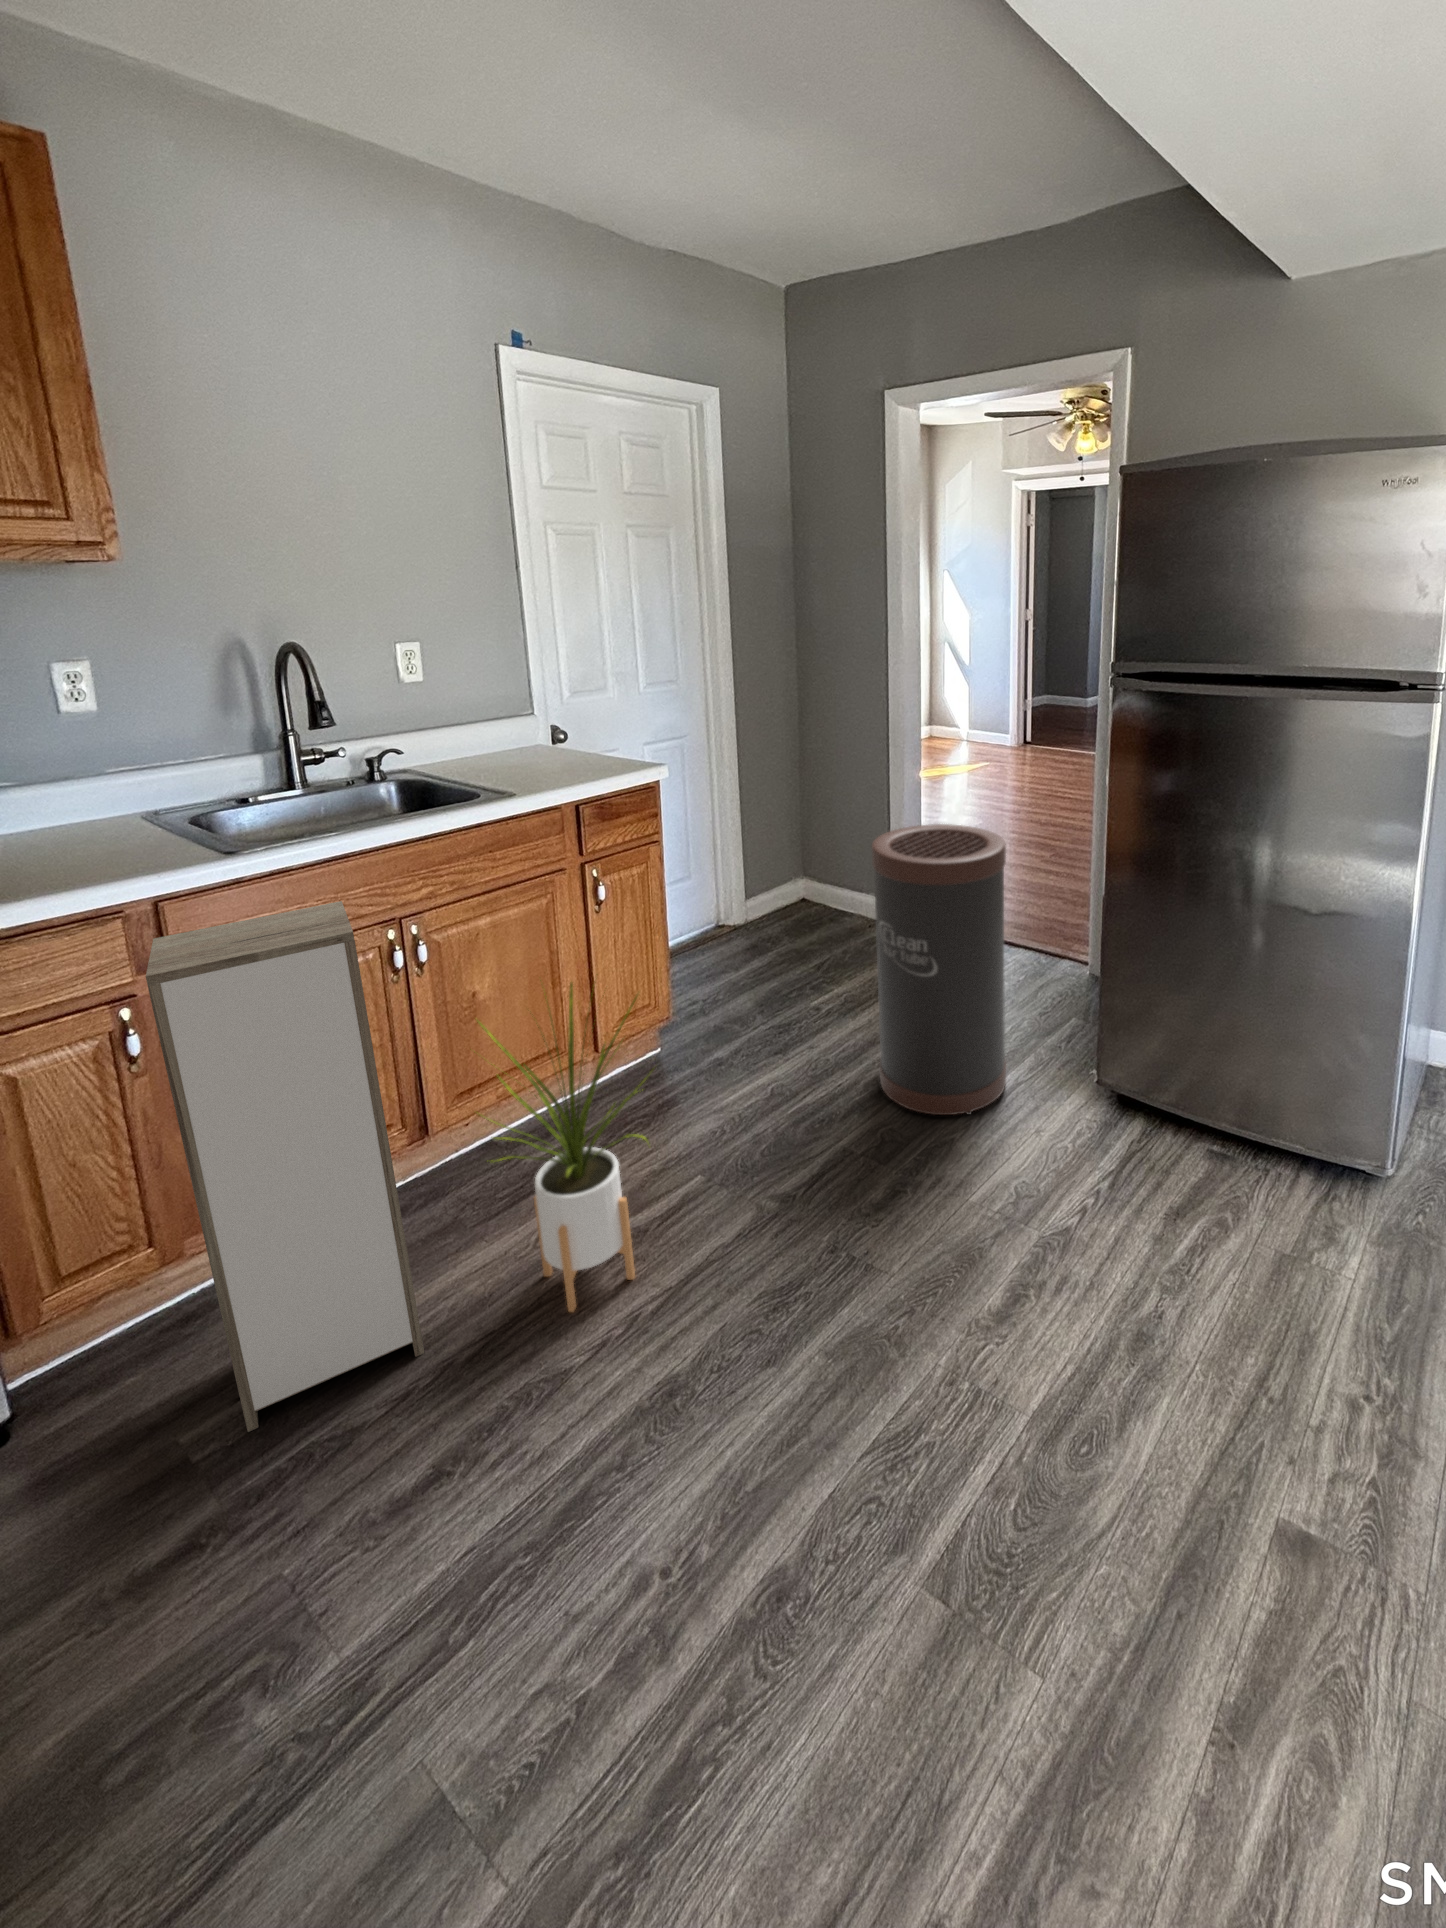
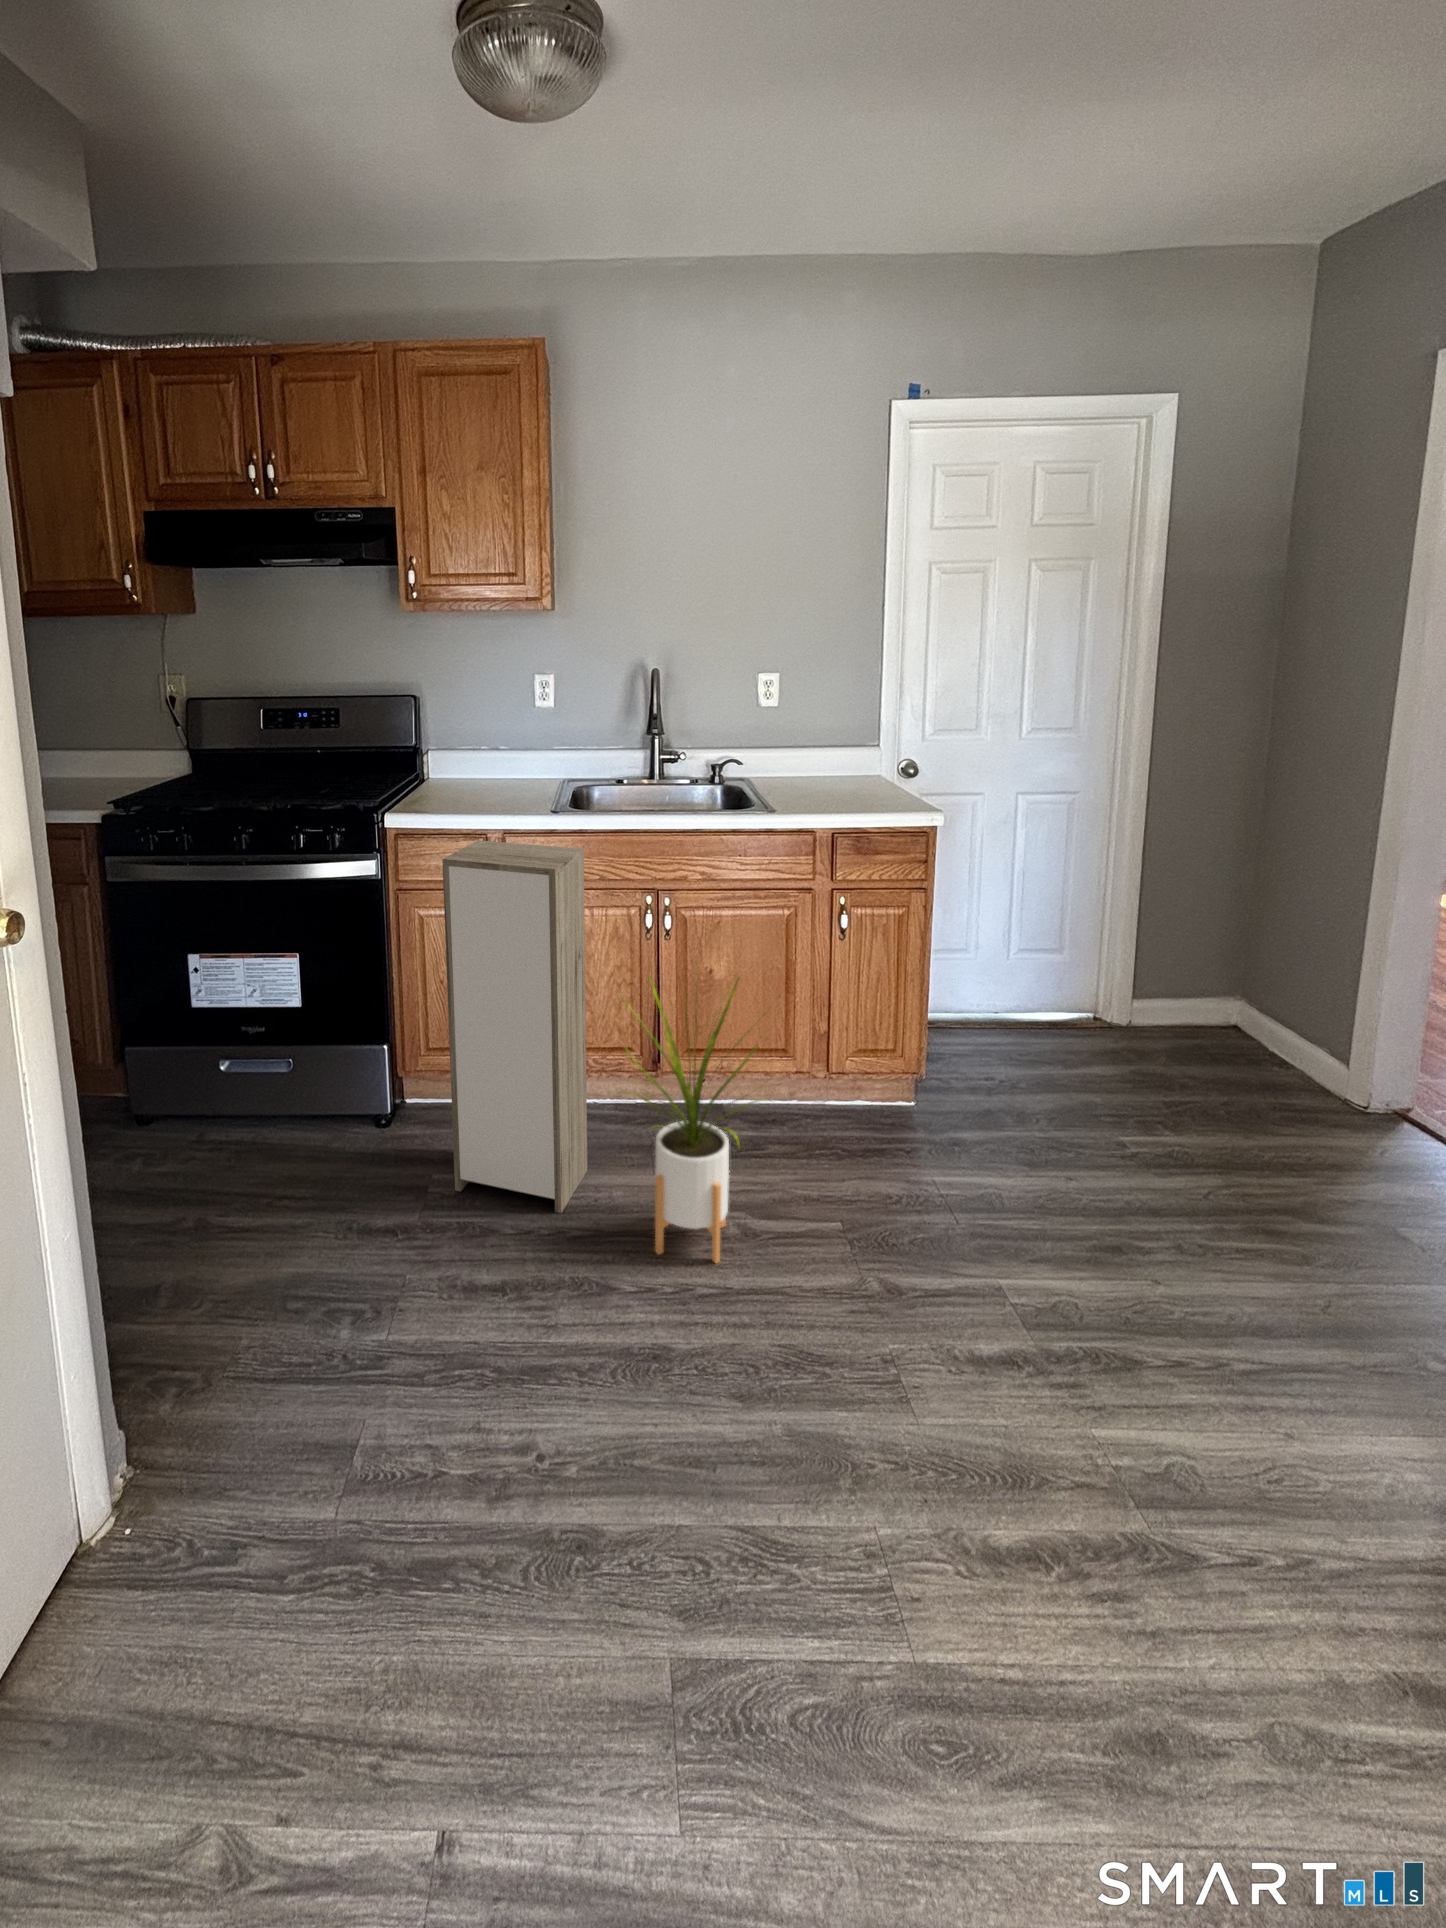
trash can: present [872,824,1006,1115] -> none [1104,950,1353,1365]

